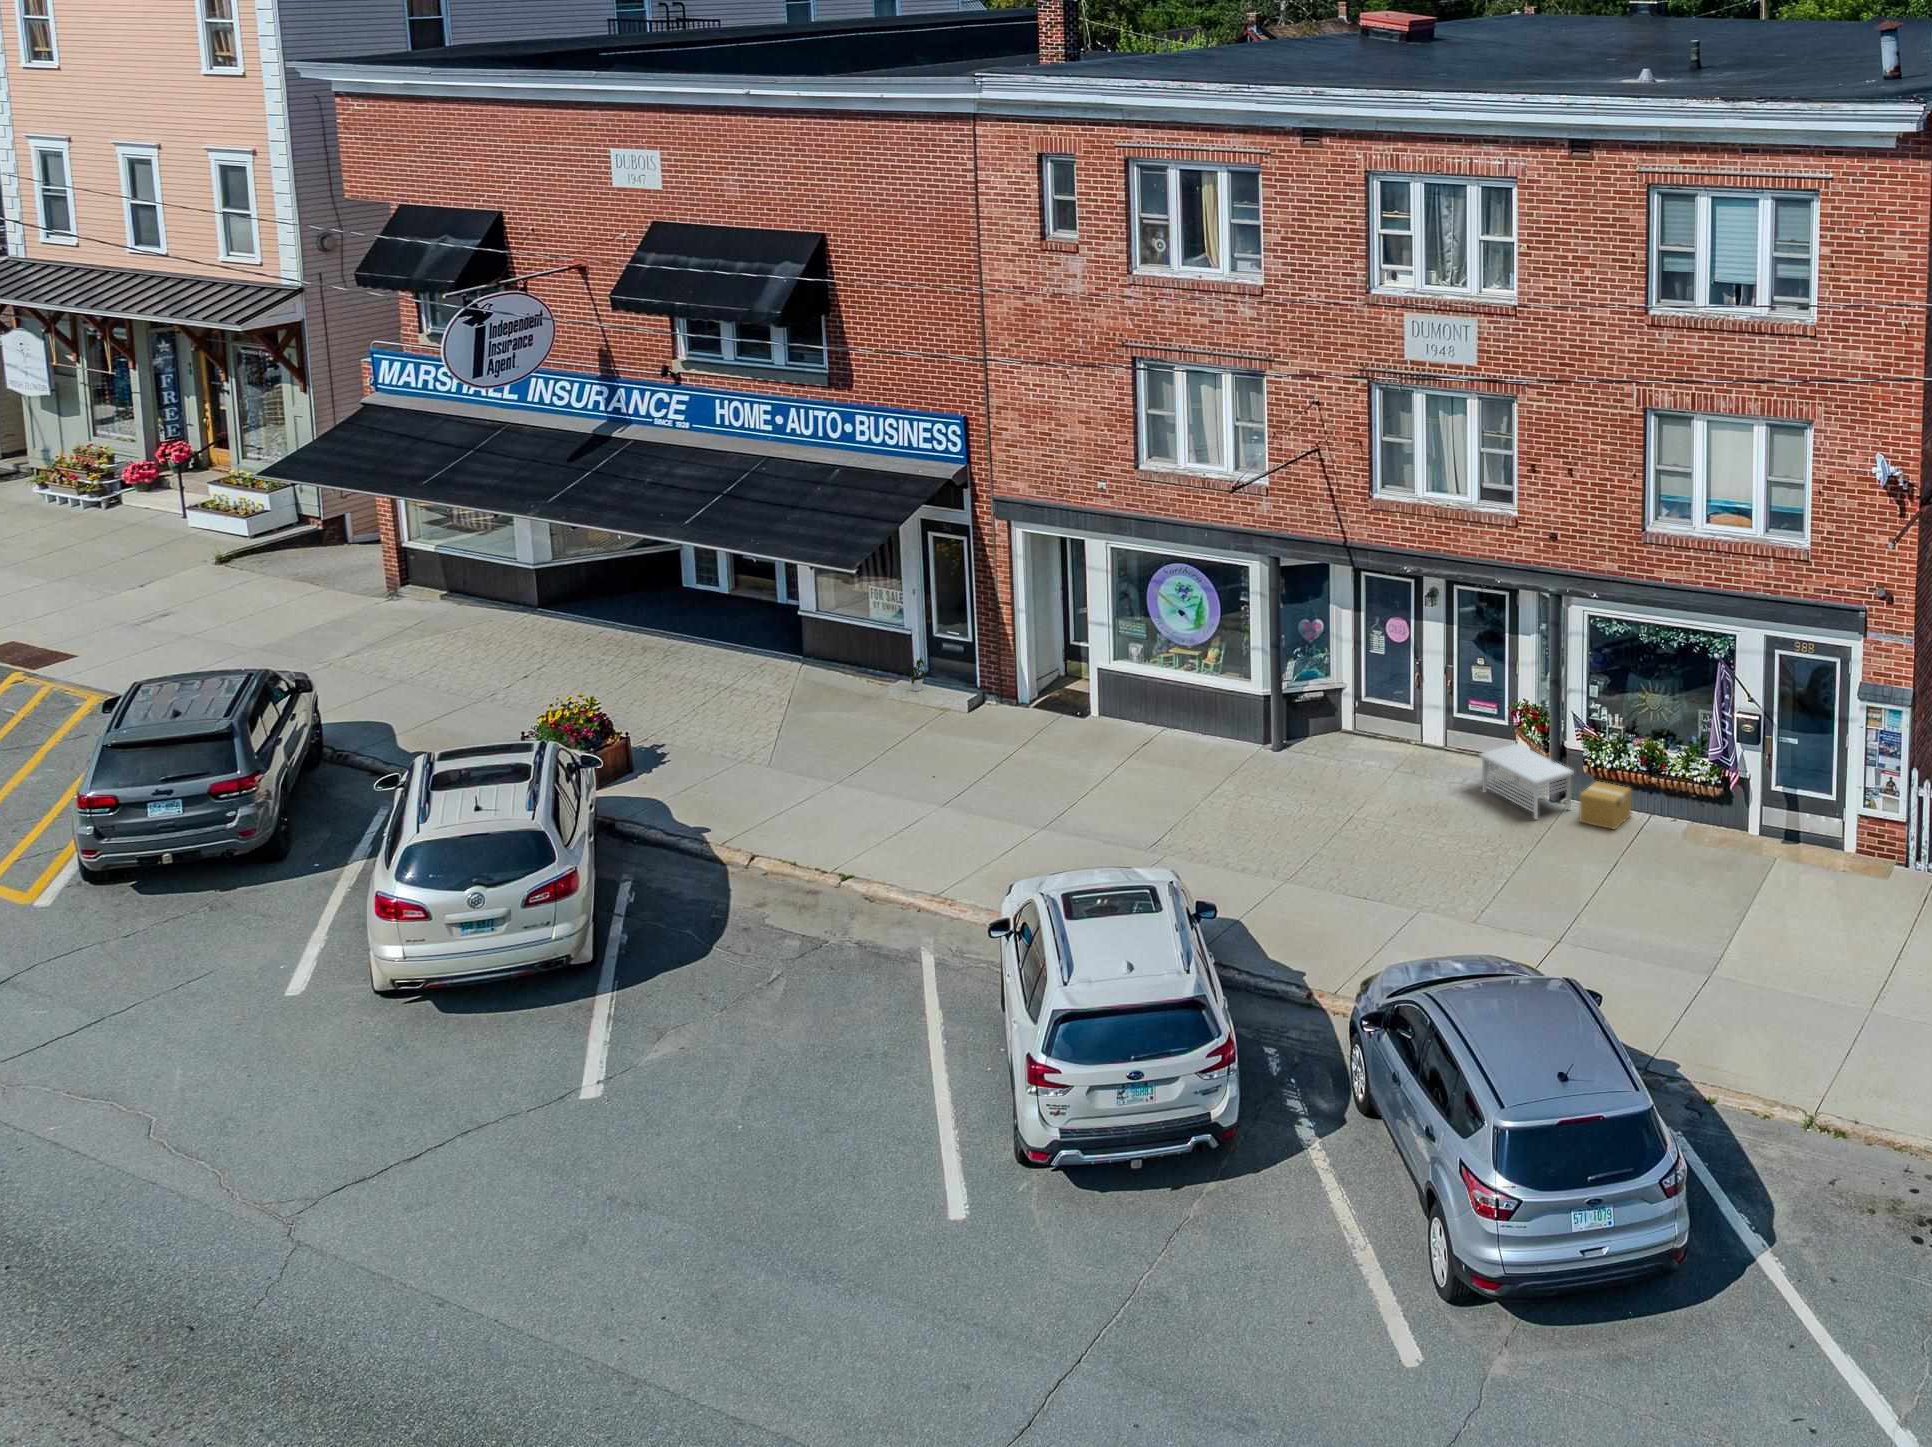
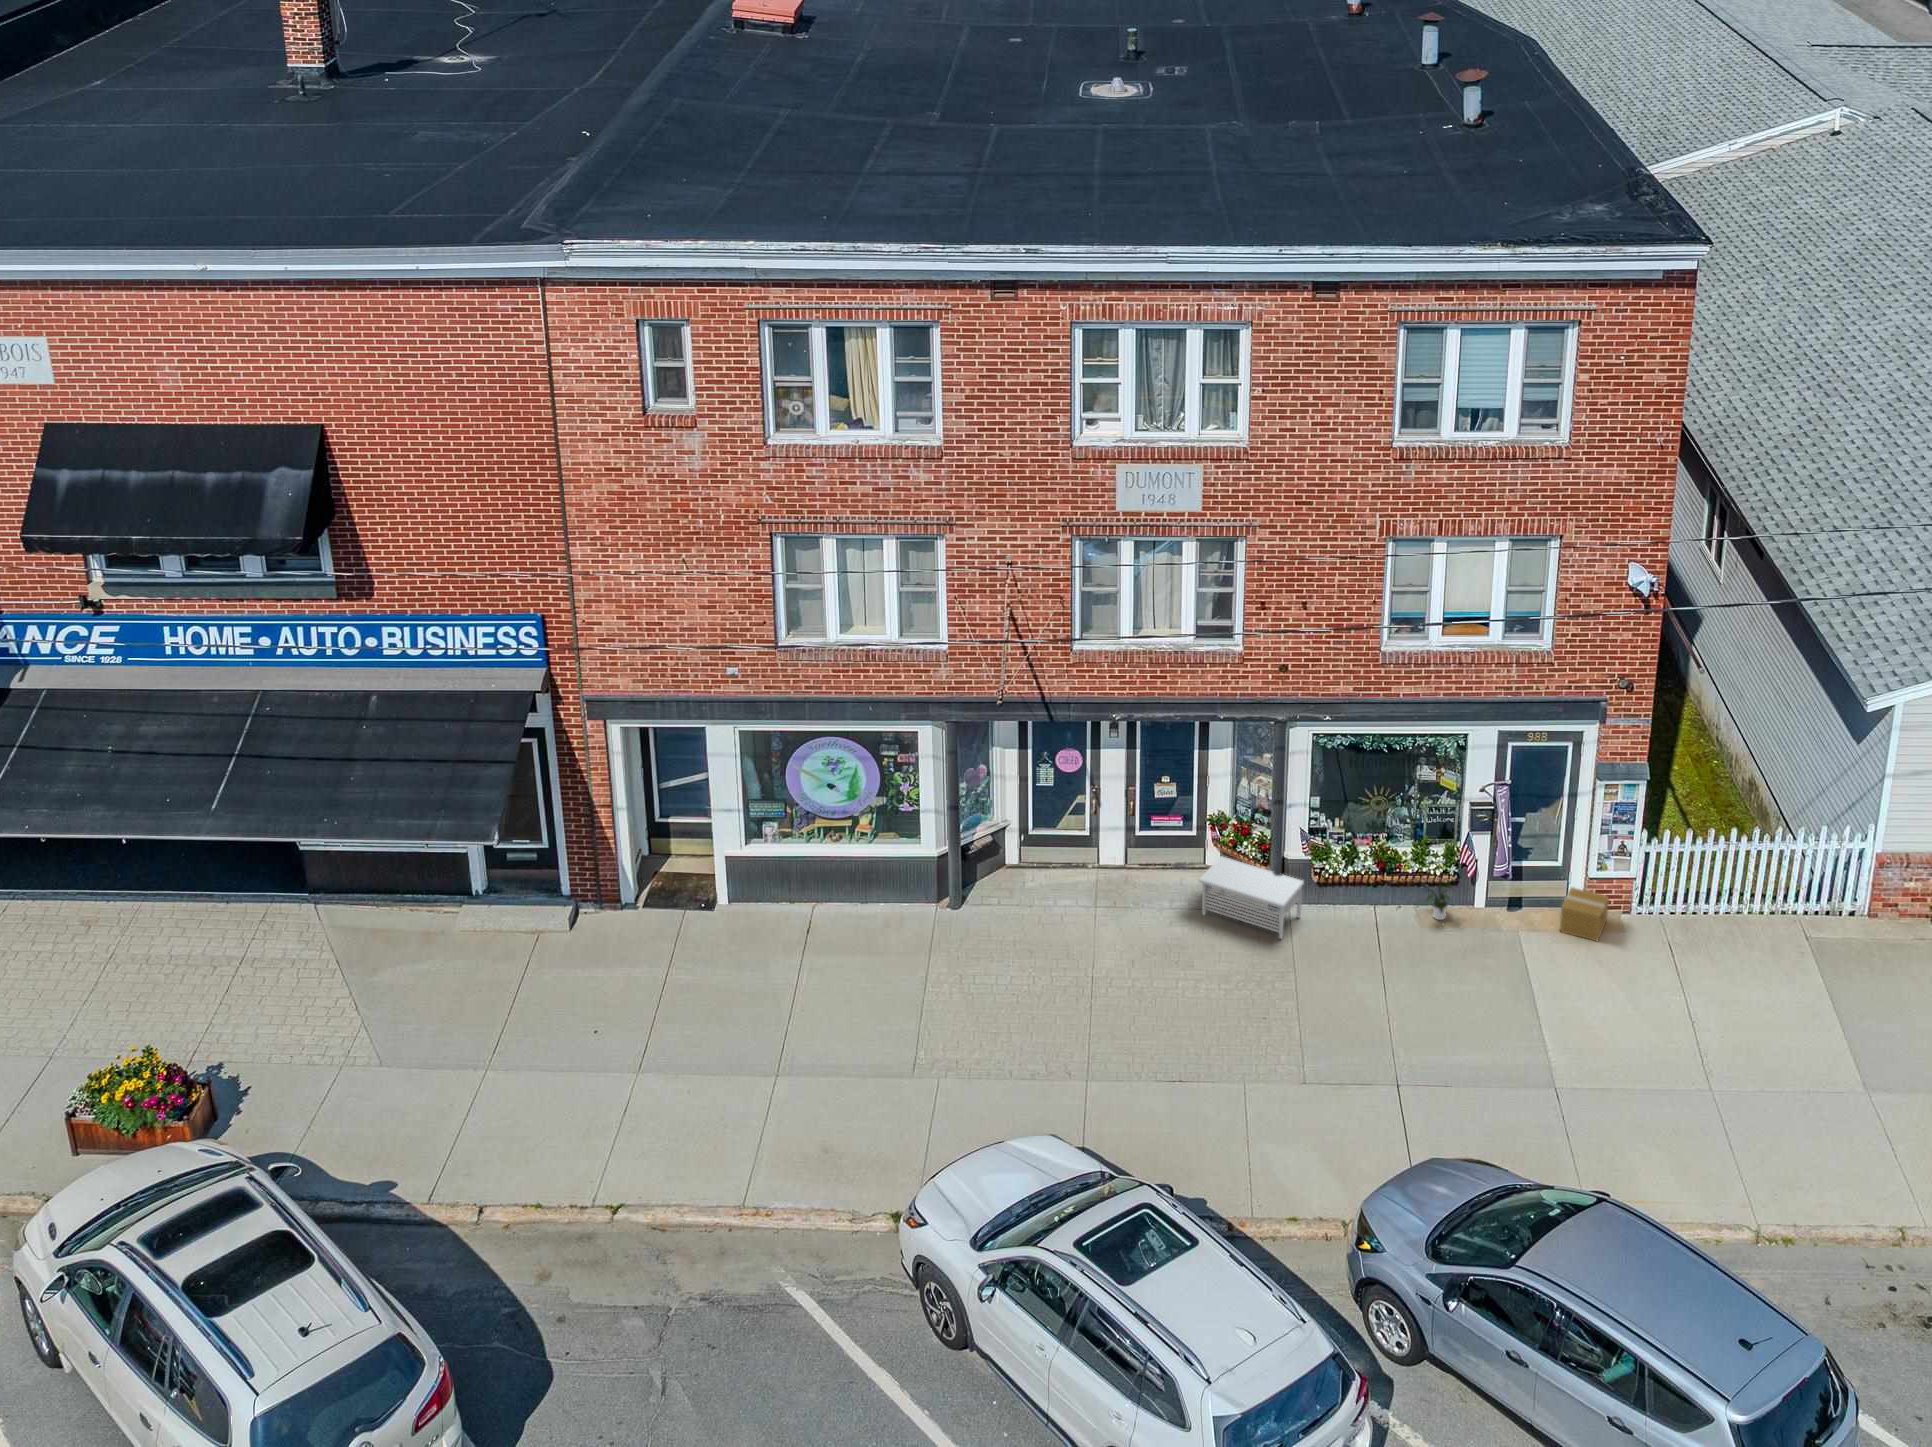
house plant: present [898,655,926,691] -> present [1427,882,1452,920]
cardboard box: present [1579,781,1631,829] -> present [1560,887,1609,941]

